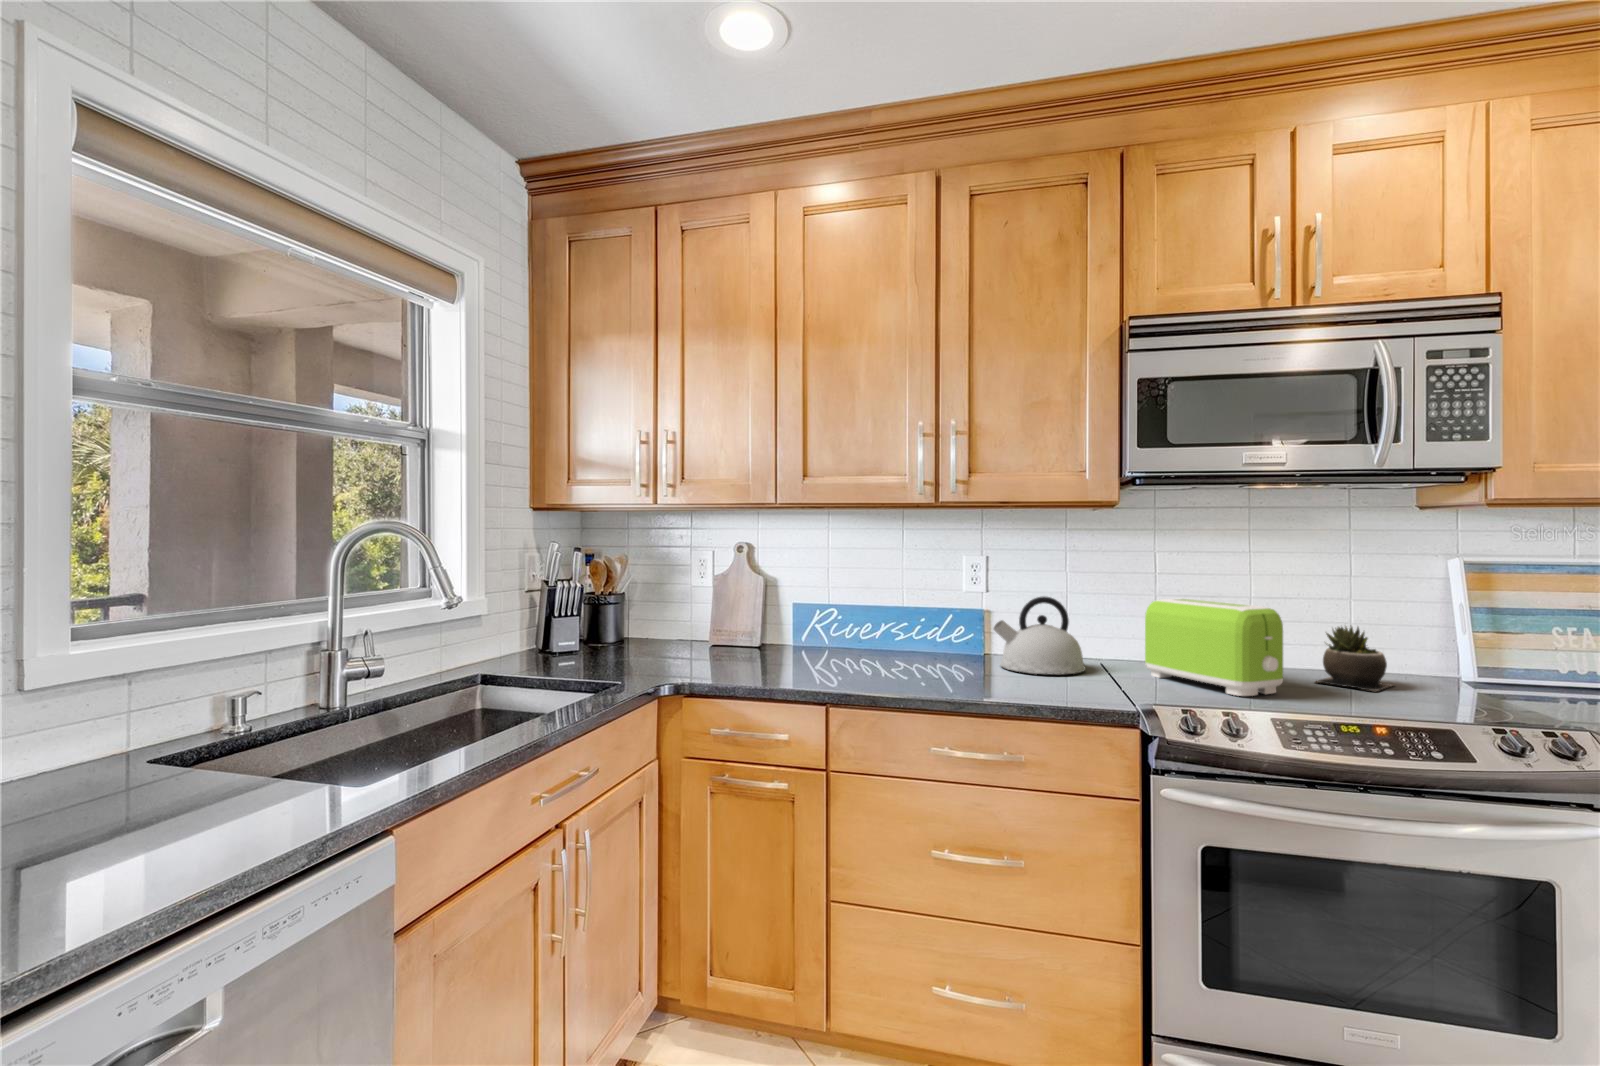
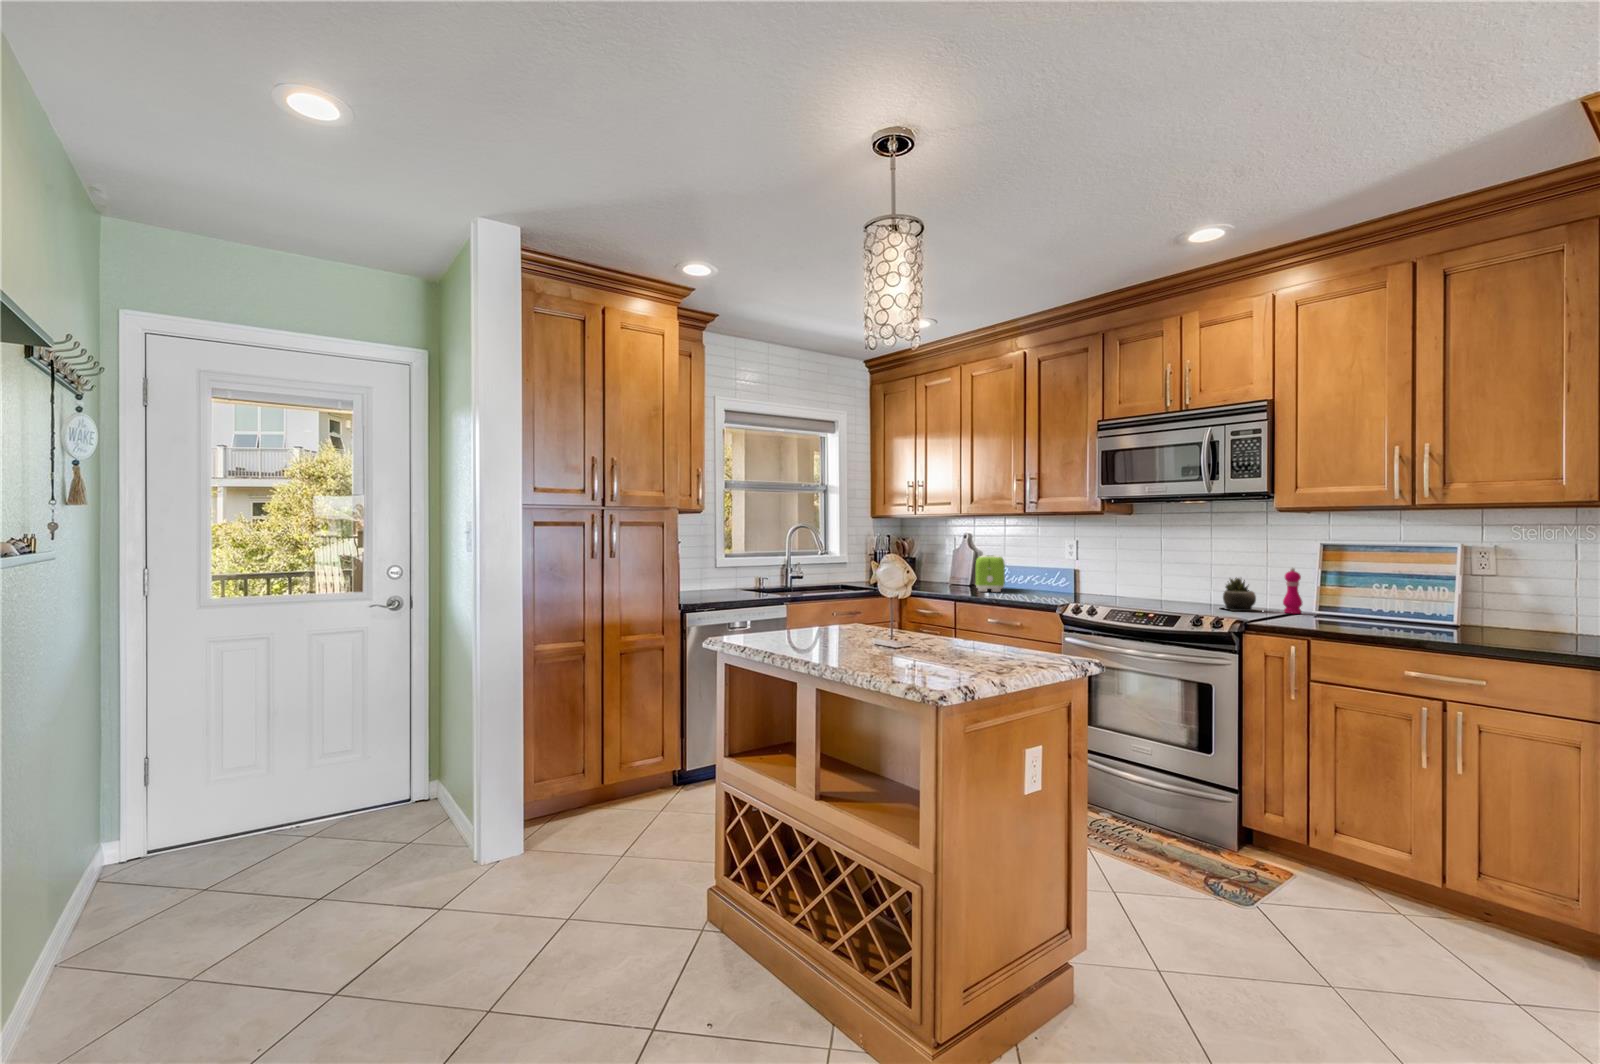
kettle: present [994,597,1086,674] -> none [1062,560,1111,598]
toaster: present [1145,599,1283,696] -> present [976,555,1005,592]
pepper mill: none [1417,605,1454,687] -> present [1283,568,1302,614]

